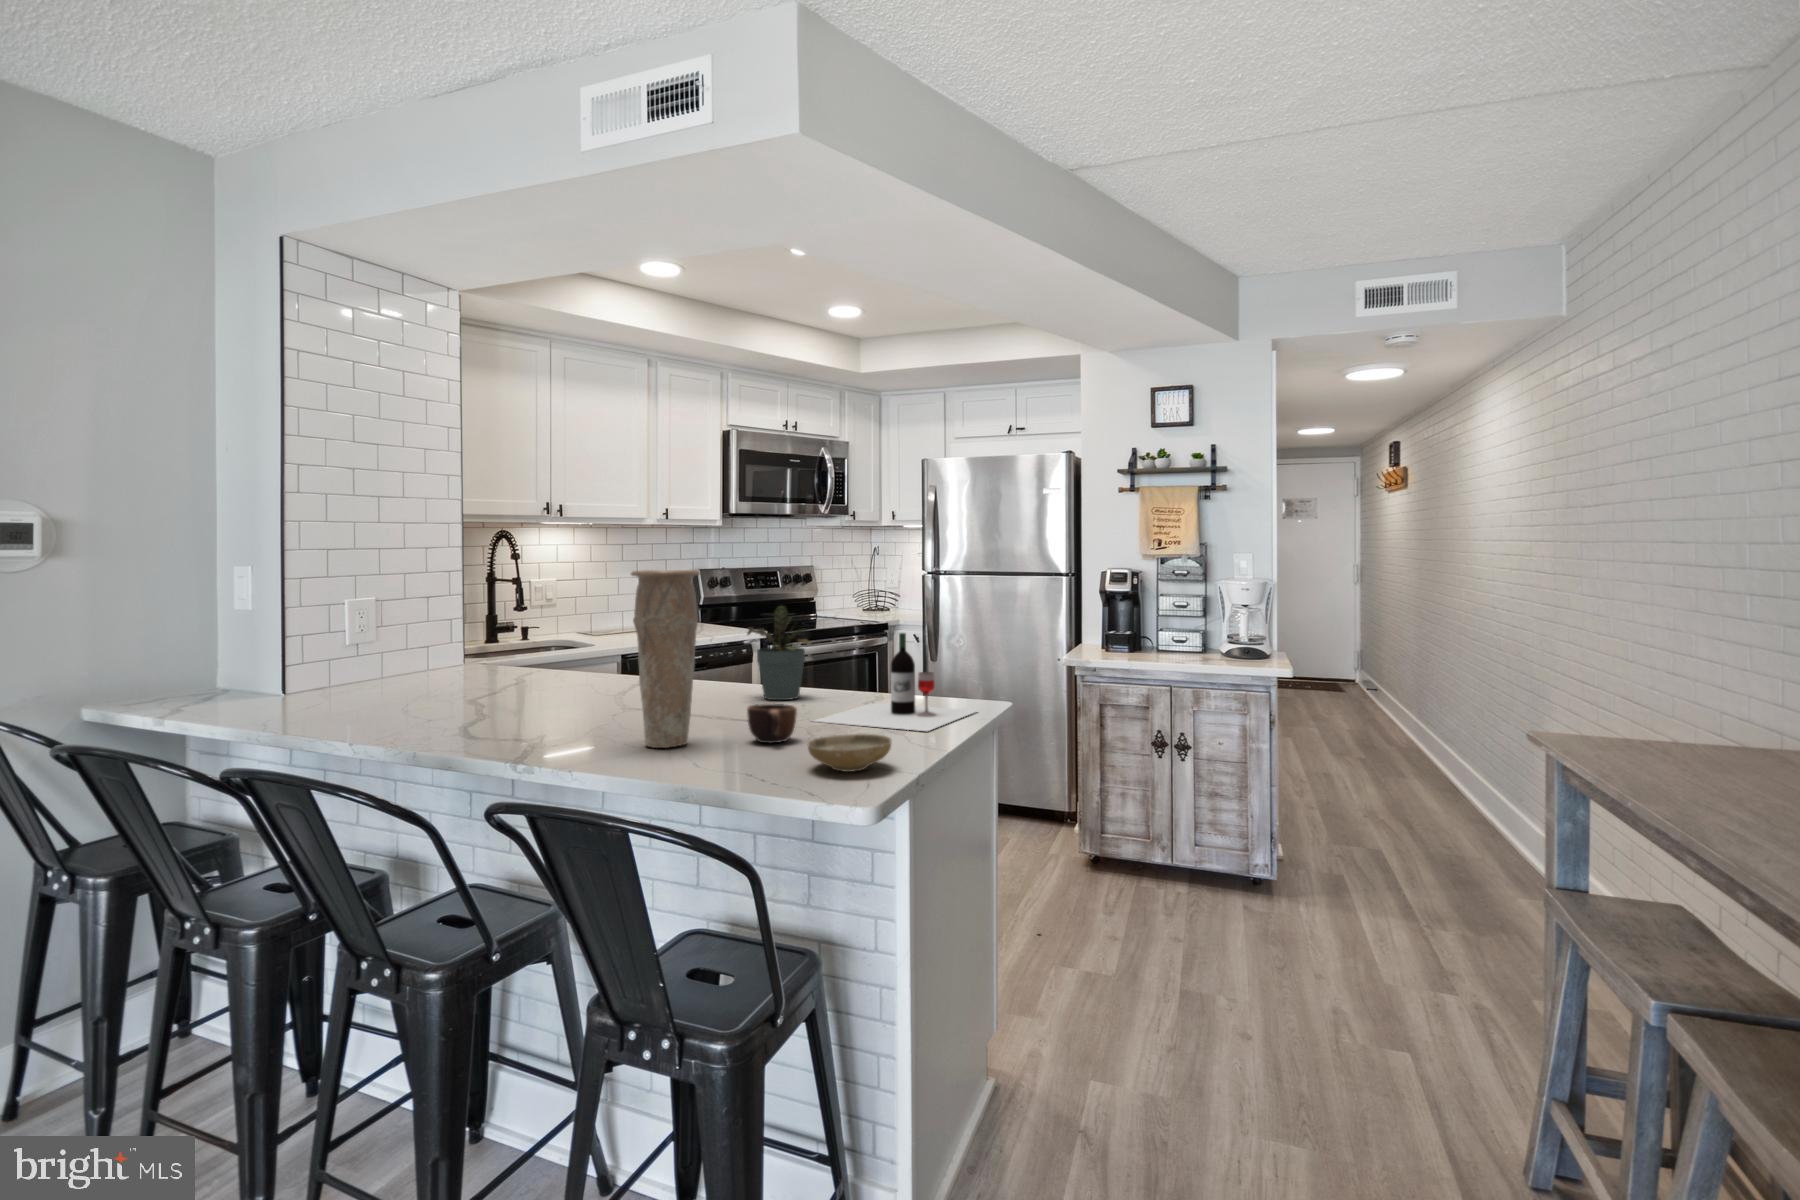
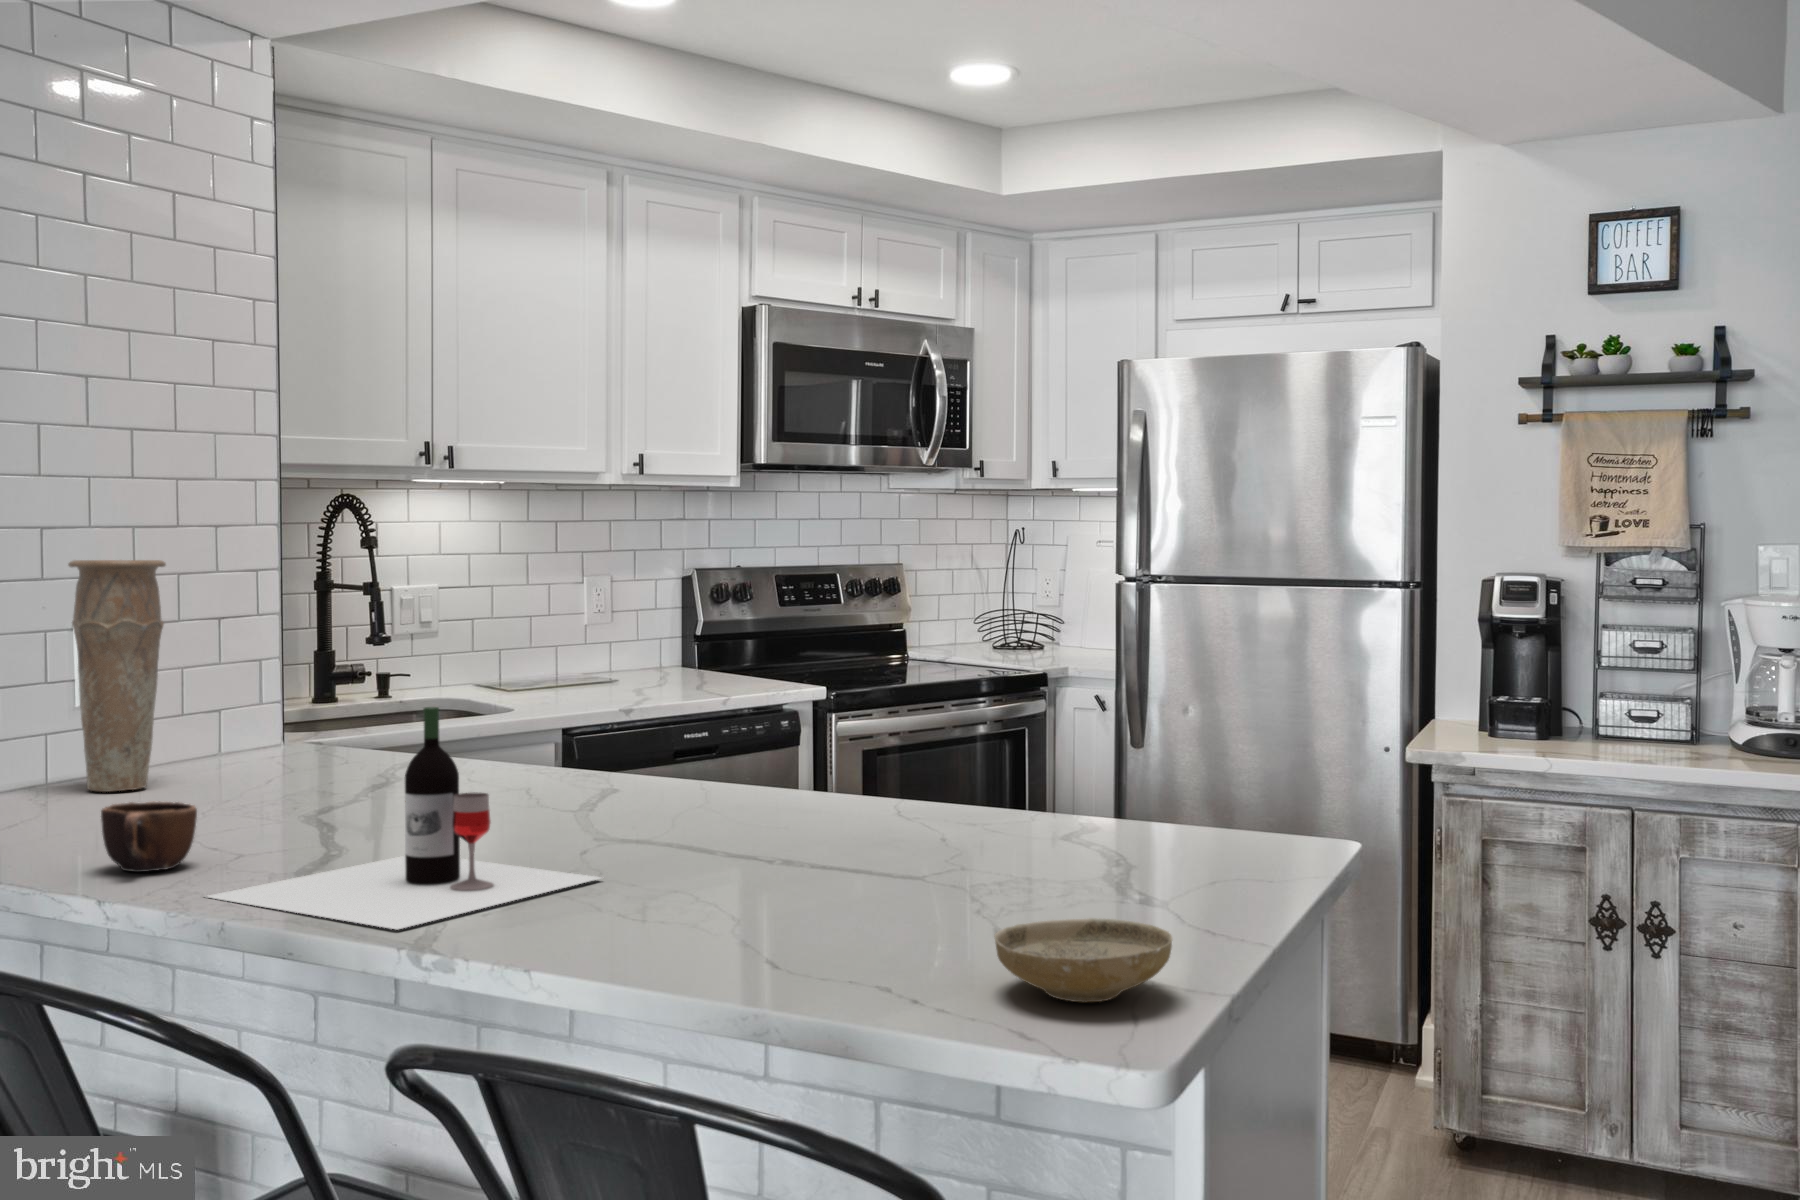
vase: present [631,570,700,748] -> present [68,560,166,792]
potted plant: present [747,606,809,700] -> none [824,644,949,831]
wine bottle: present [814,633,976,731] -> present [207,707,600,929]
mug: present [747,703,797,744] -> present [101,801,197,872]

